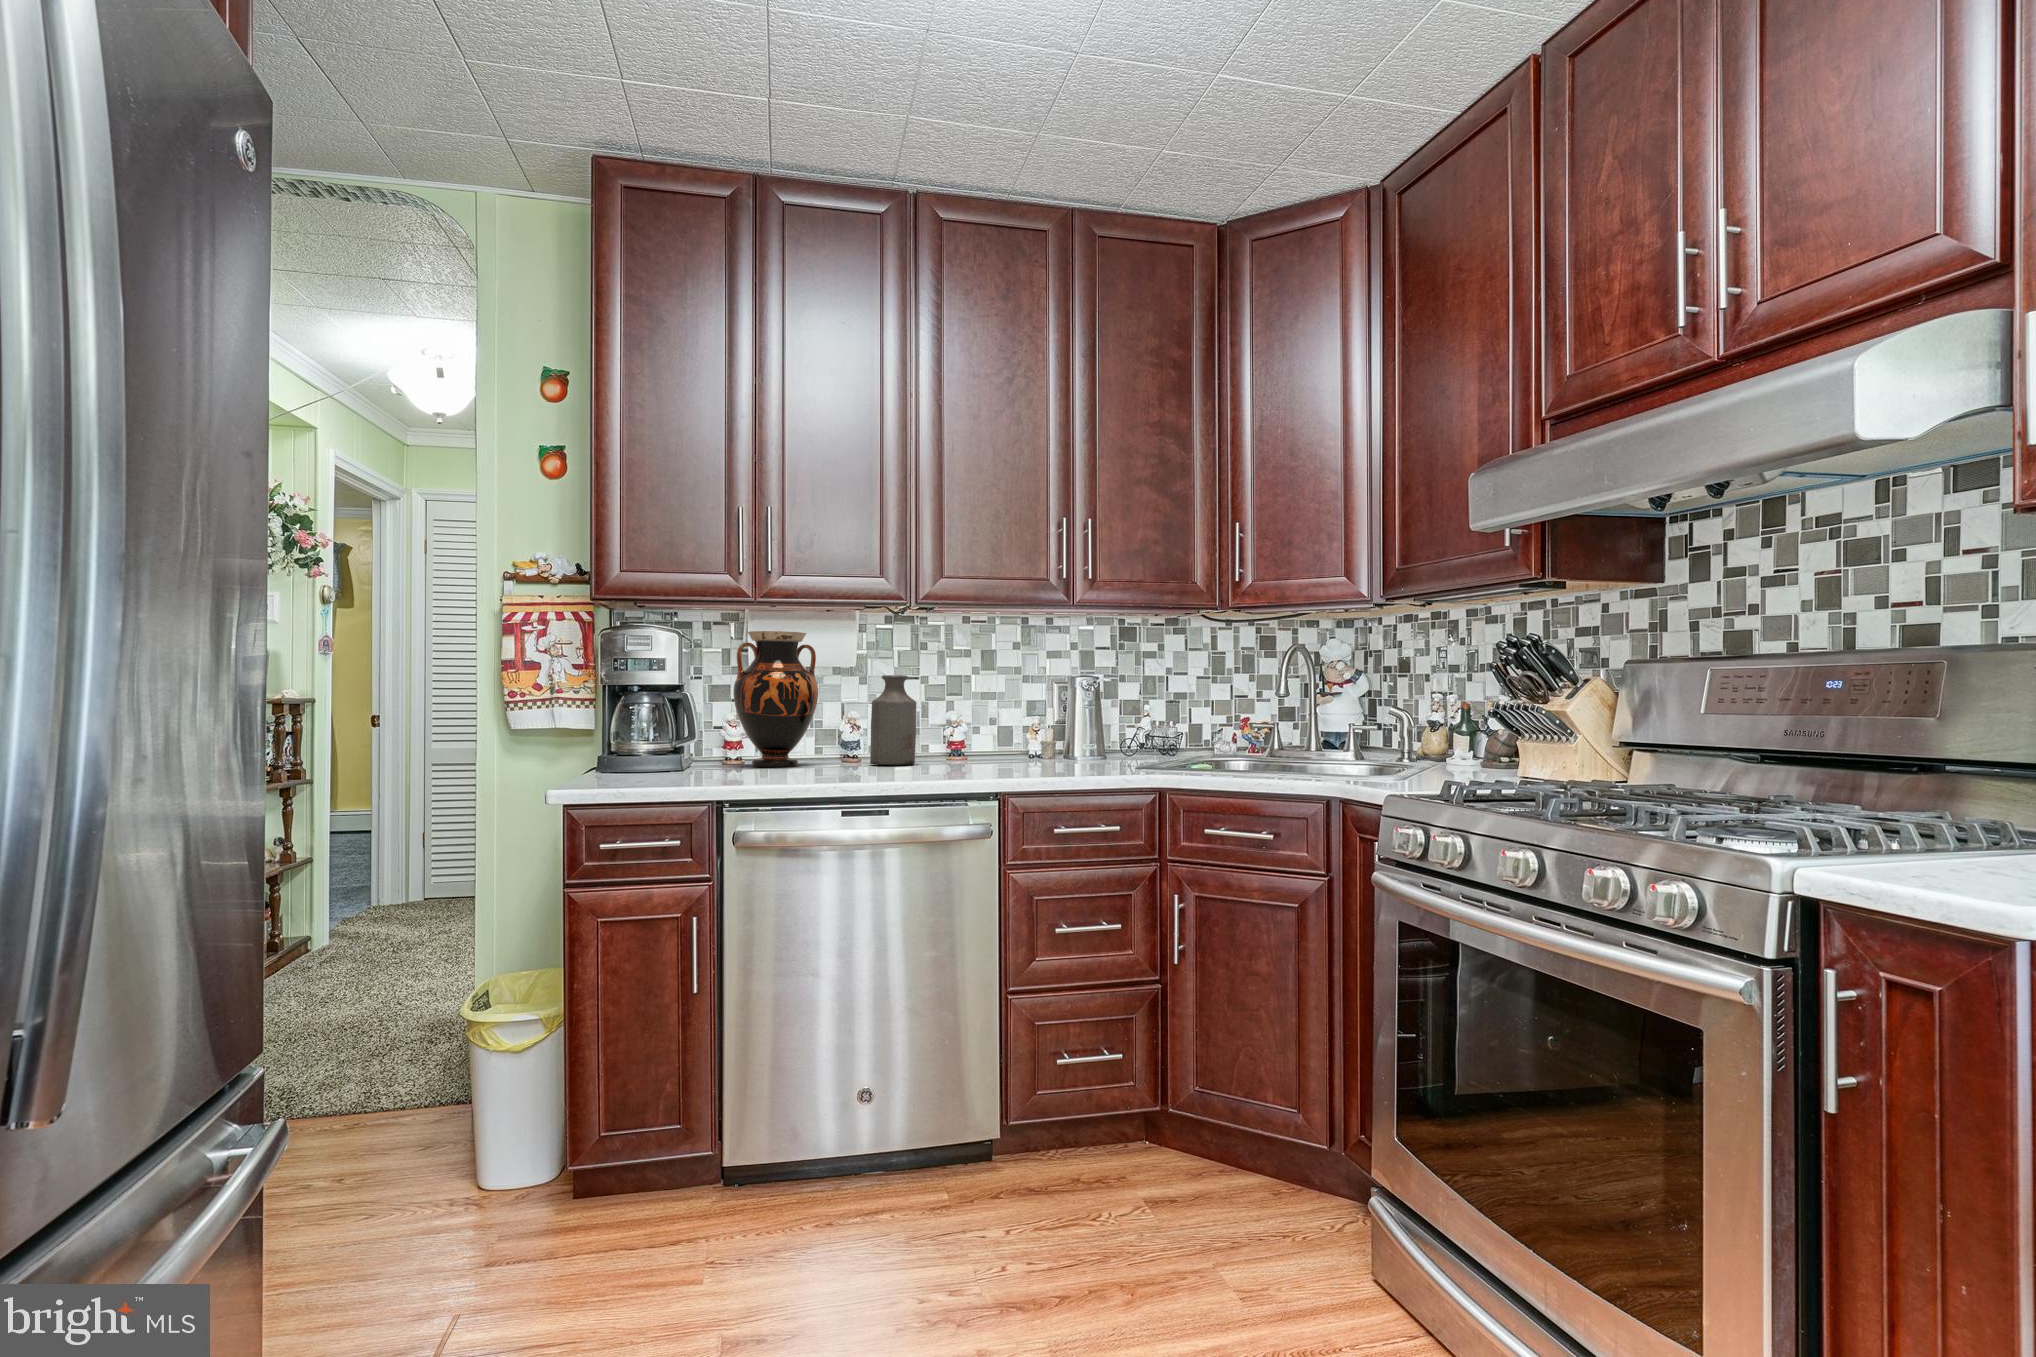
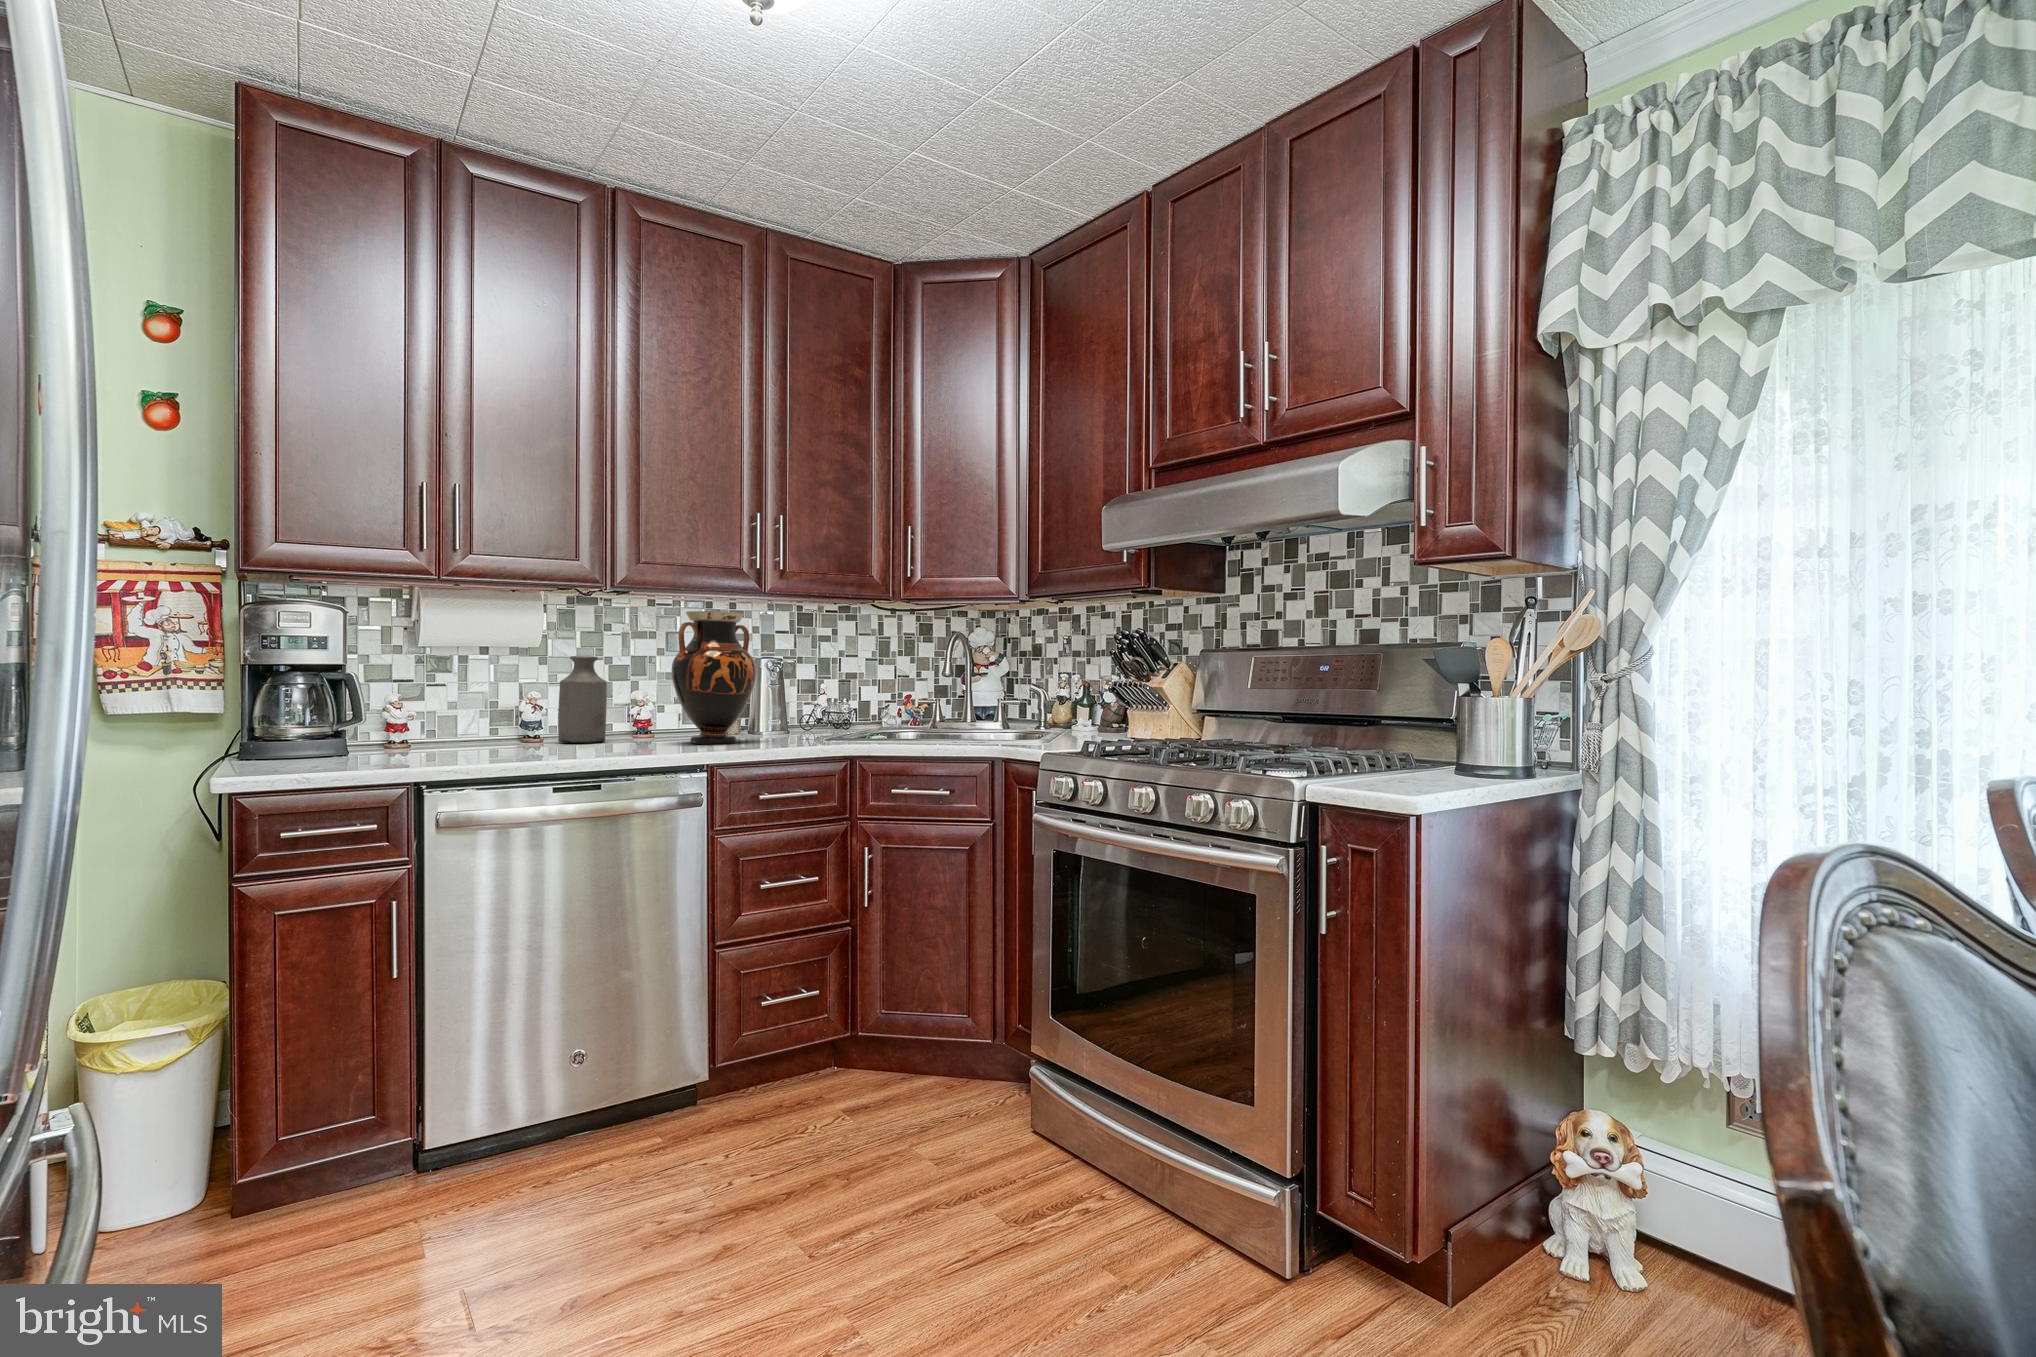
vase: present [733,631,818,767] -> present [672,611,756,744]

